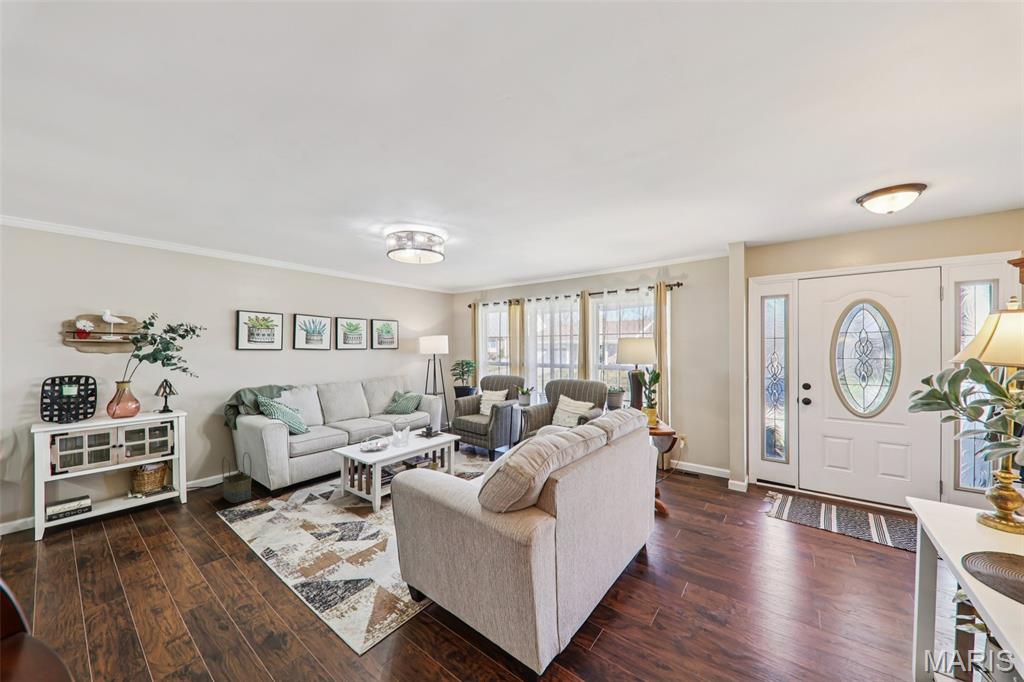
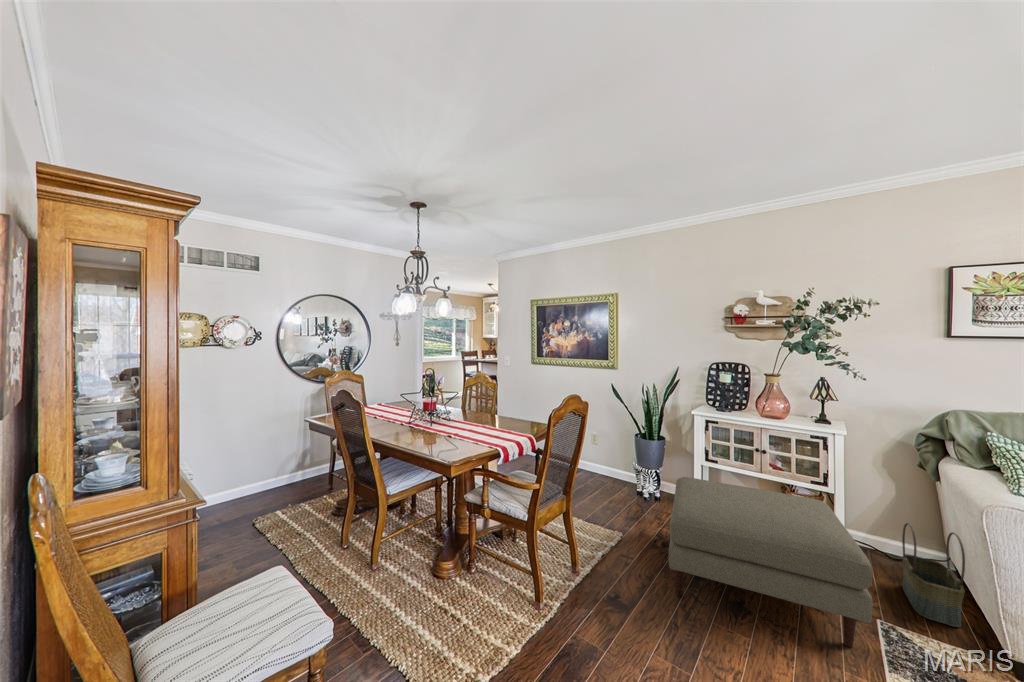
ottoman: none [24,463,214,585] -> present [669,477,872,647]

